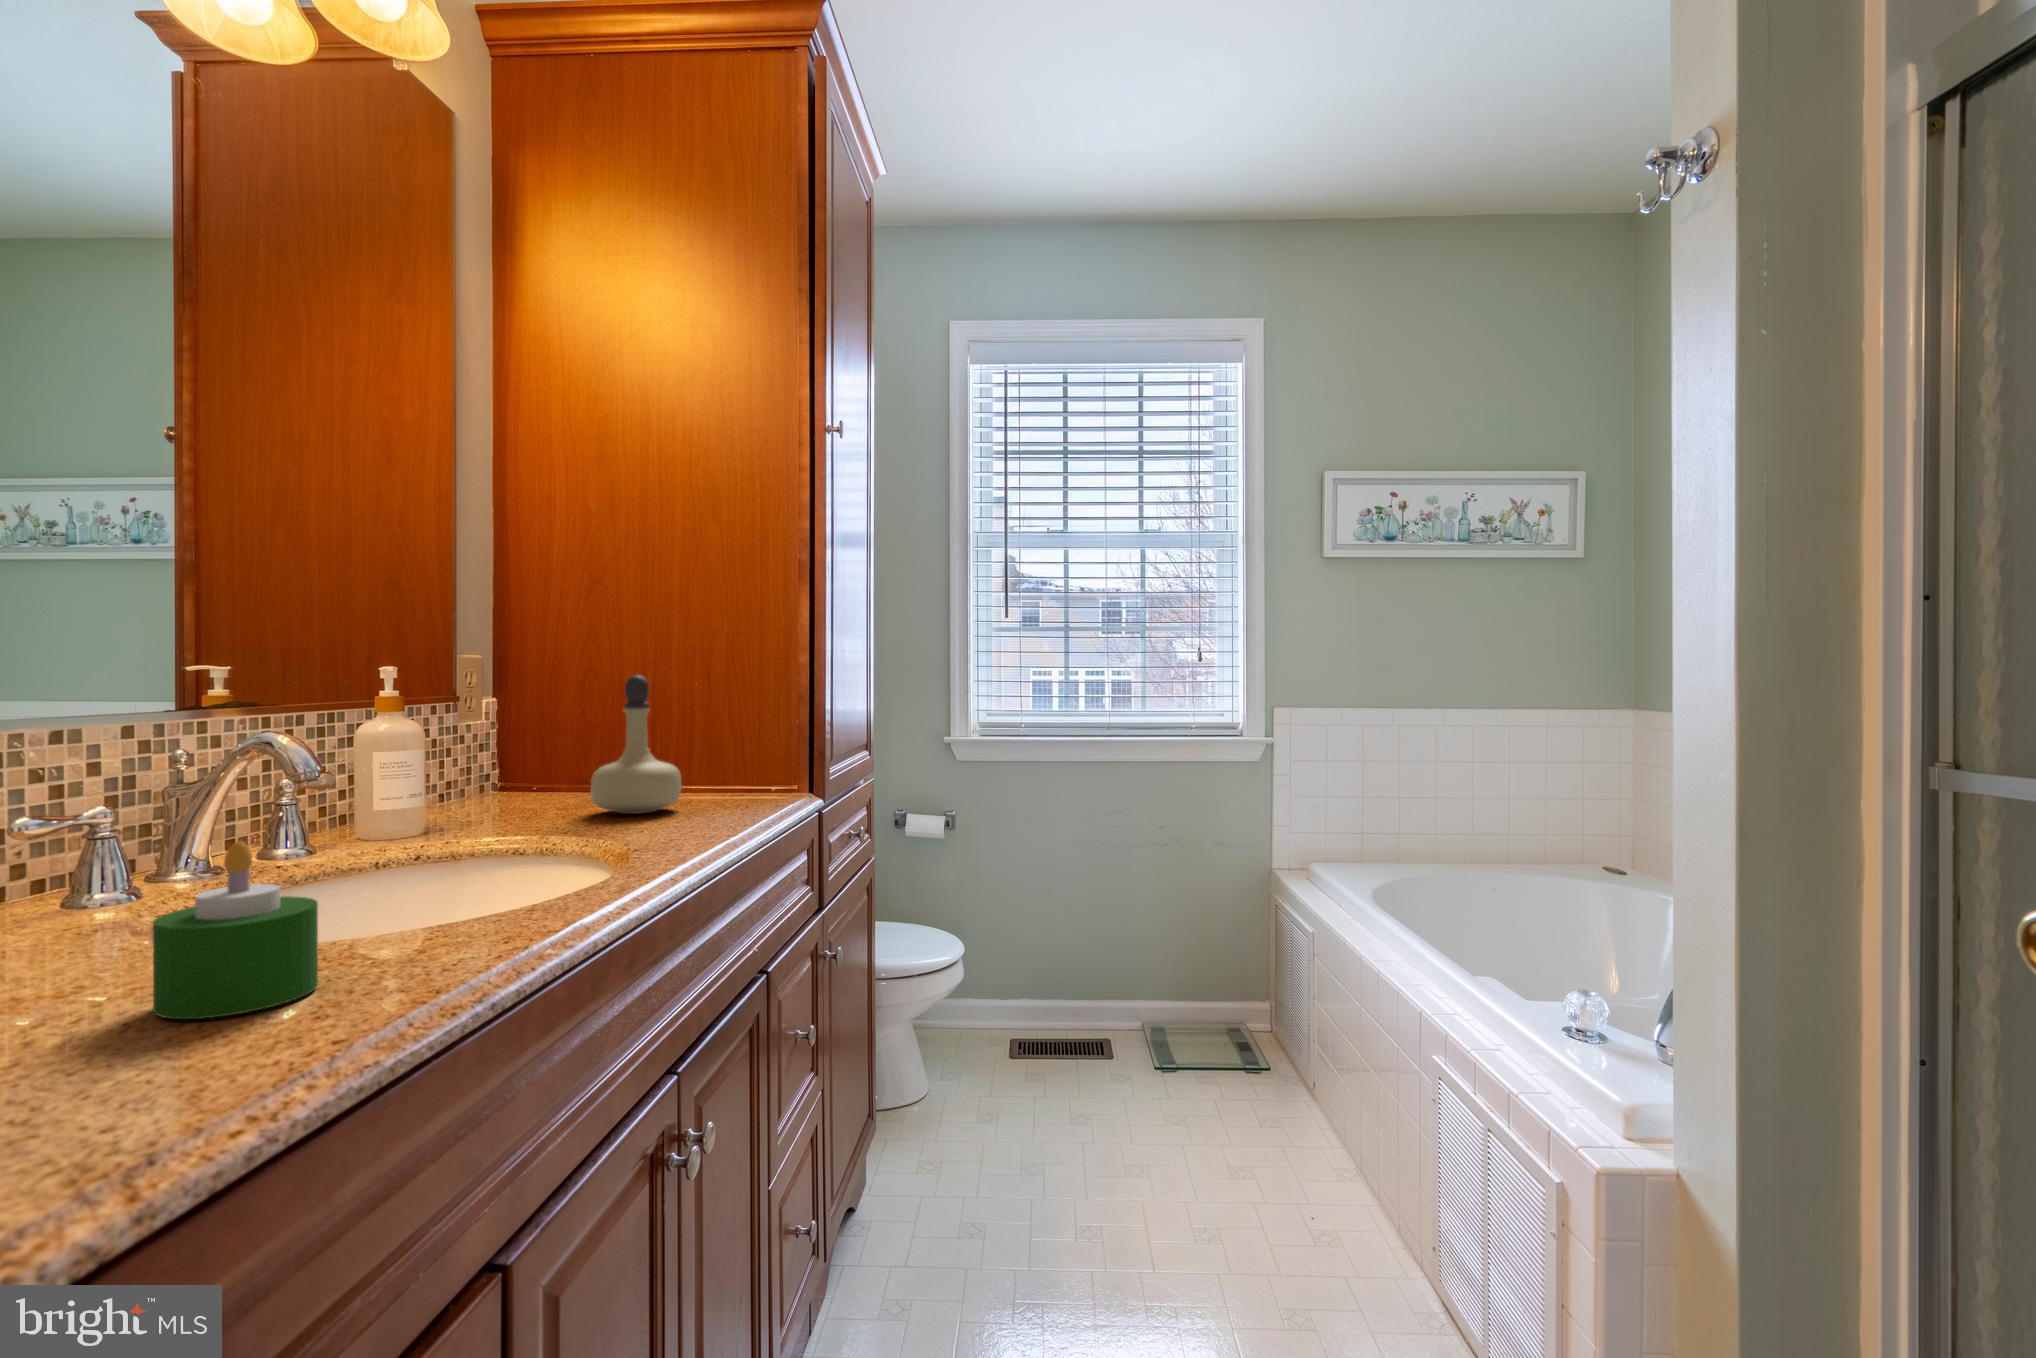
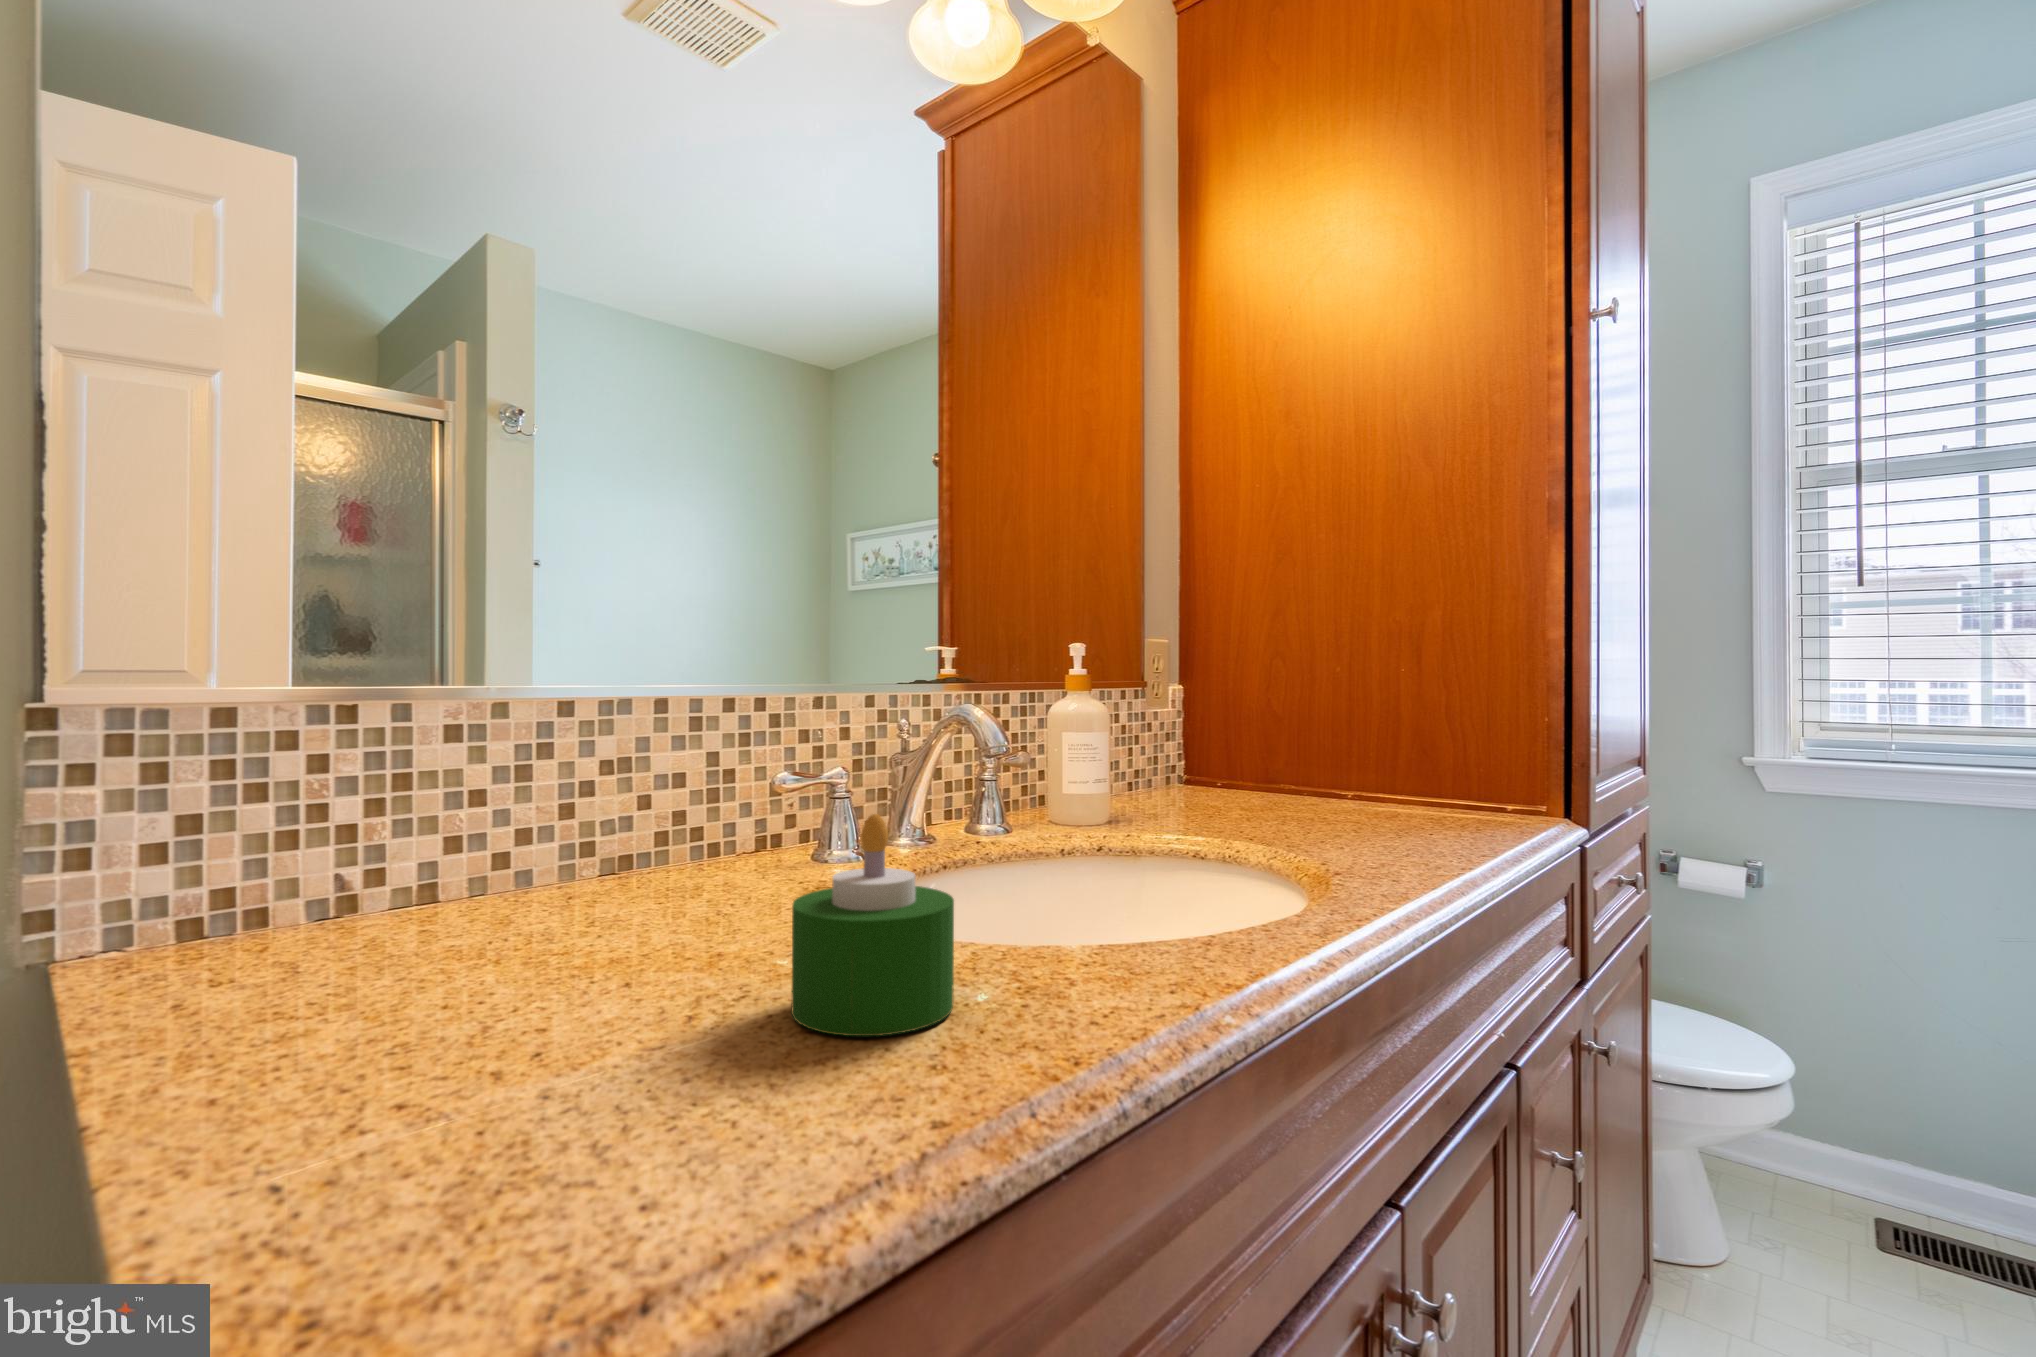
perfume bottle: present [591,675,682,814] -> none [1281,655,1389,824]

